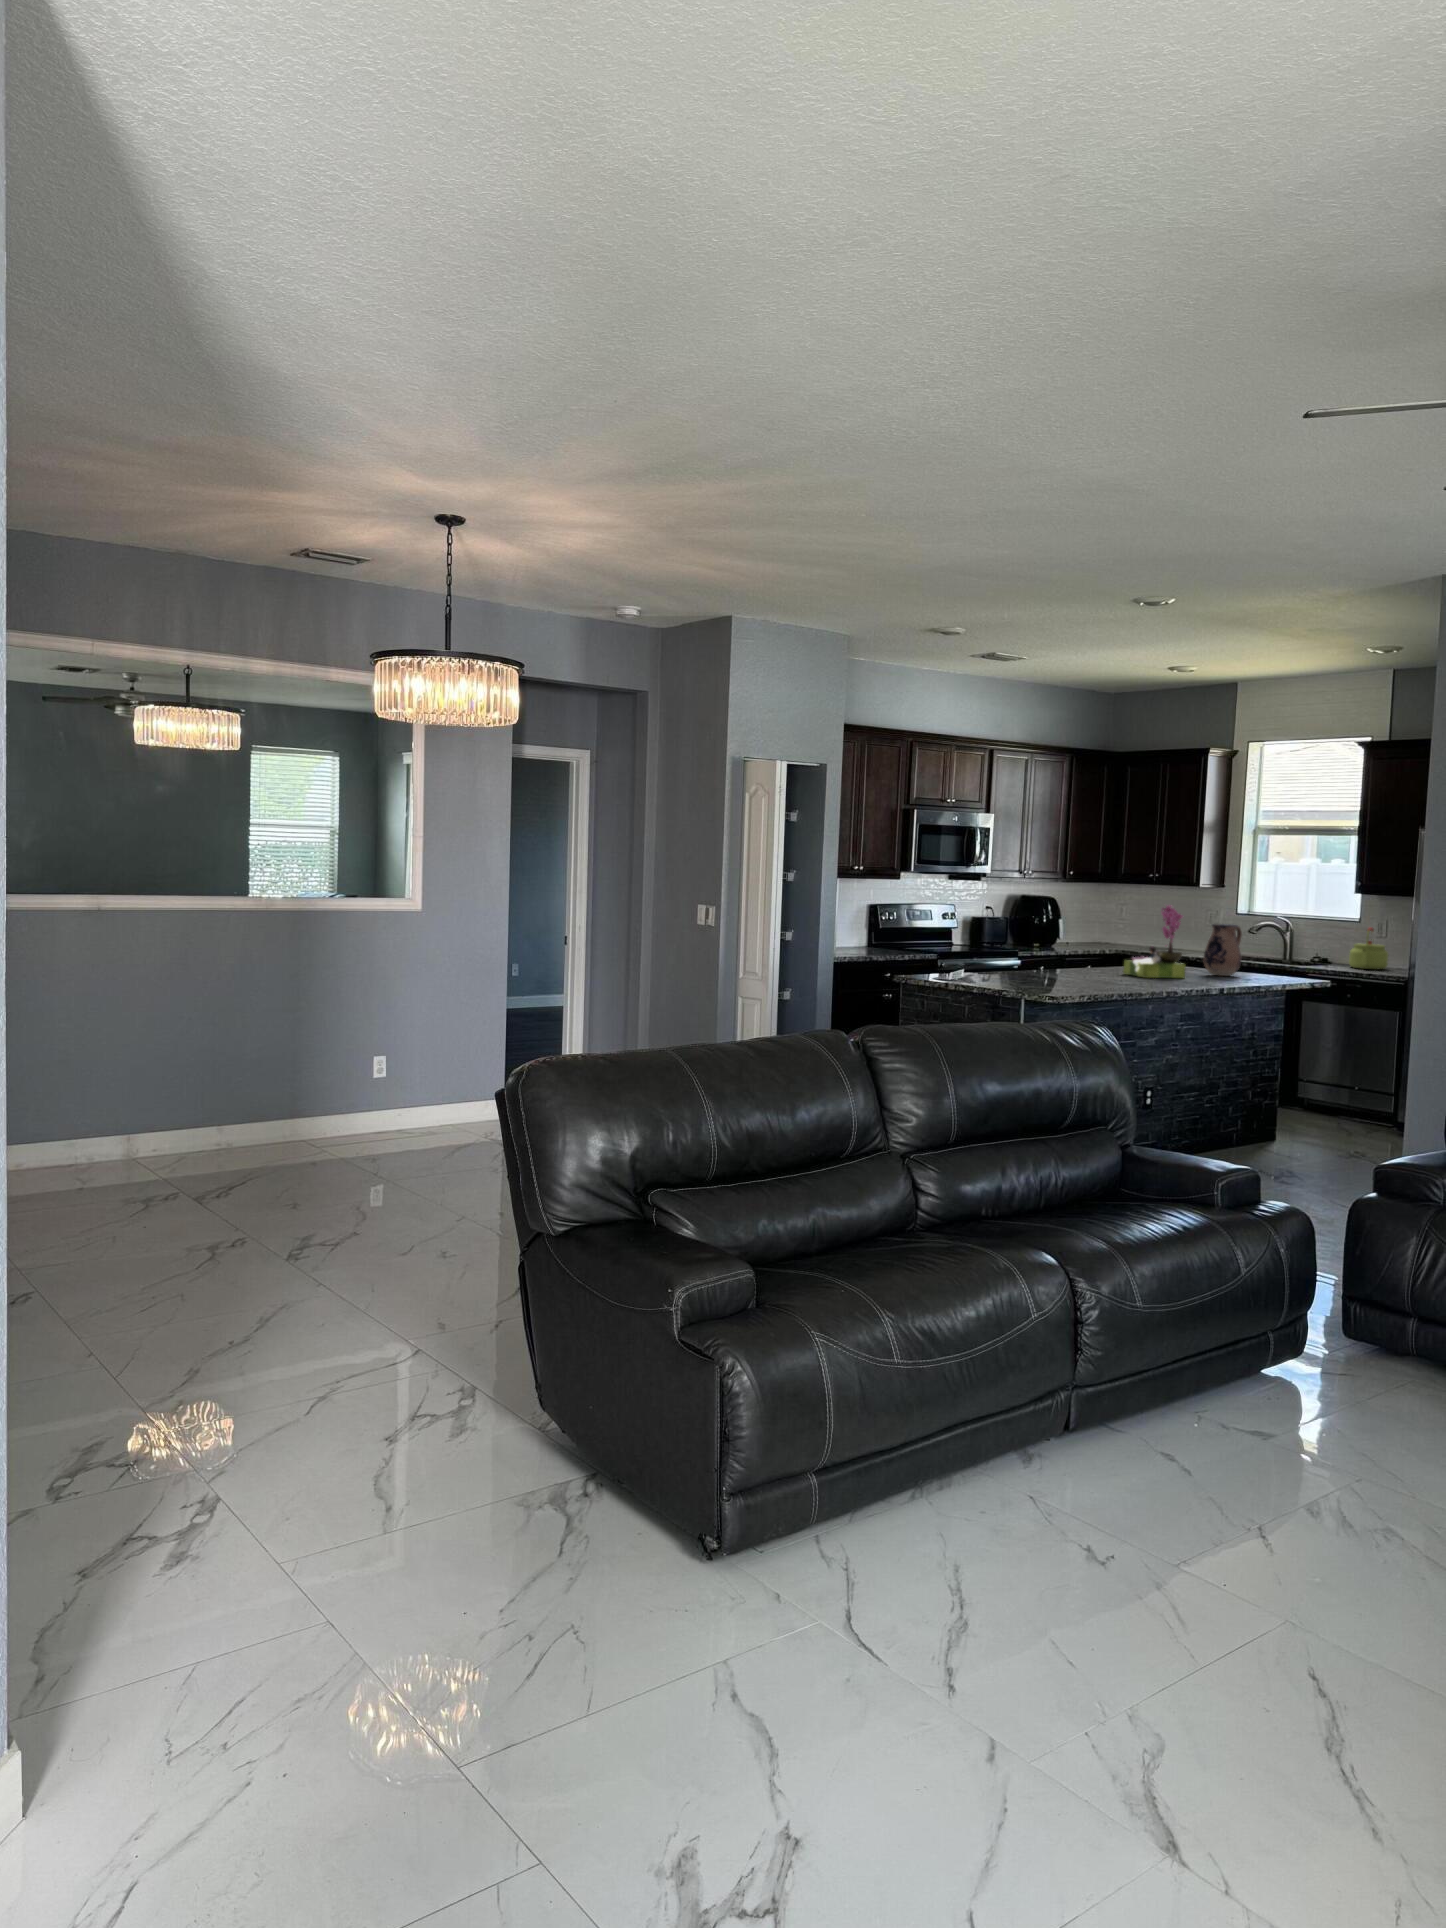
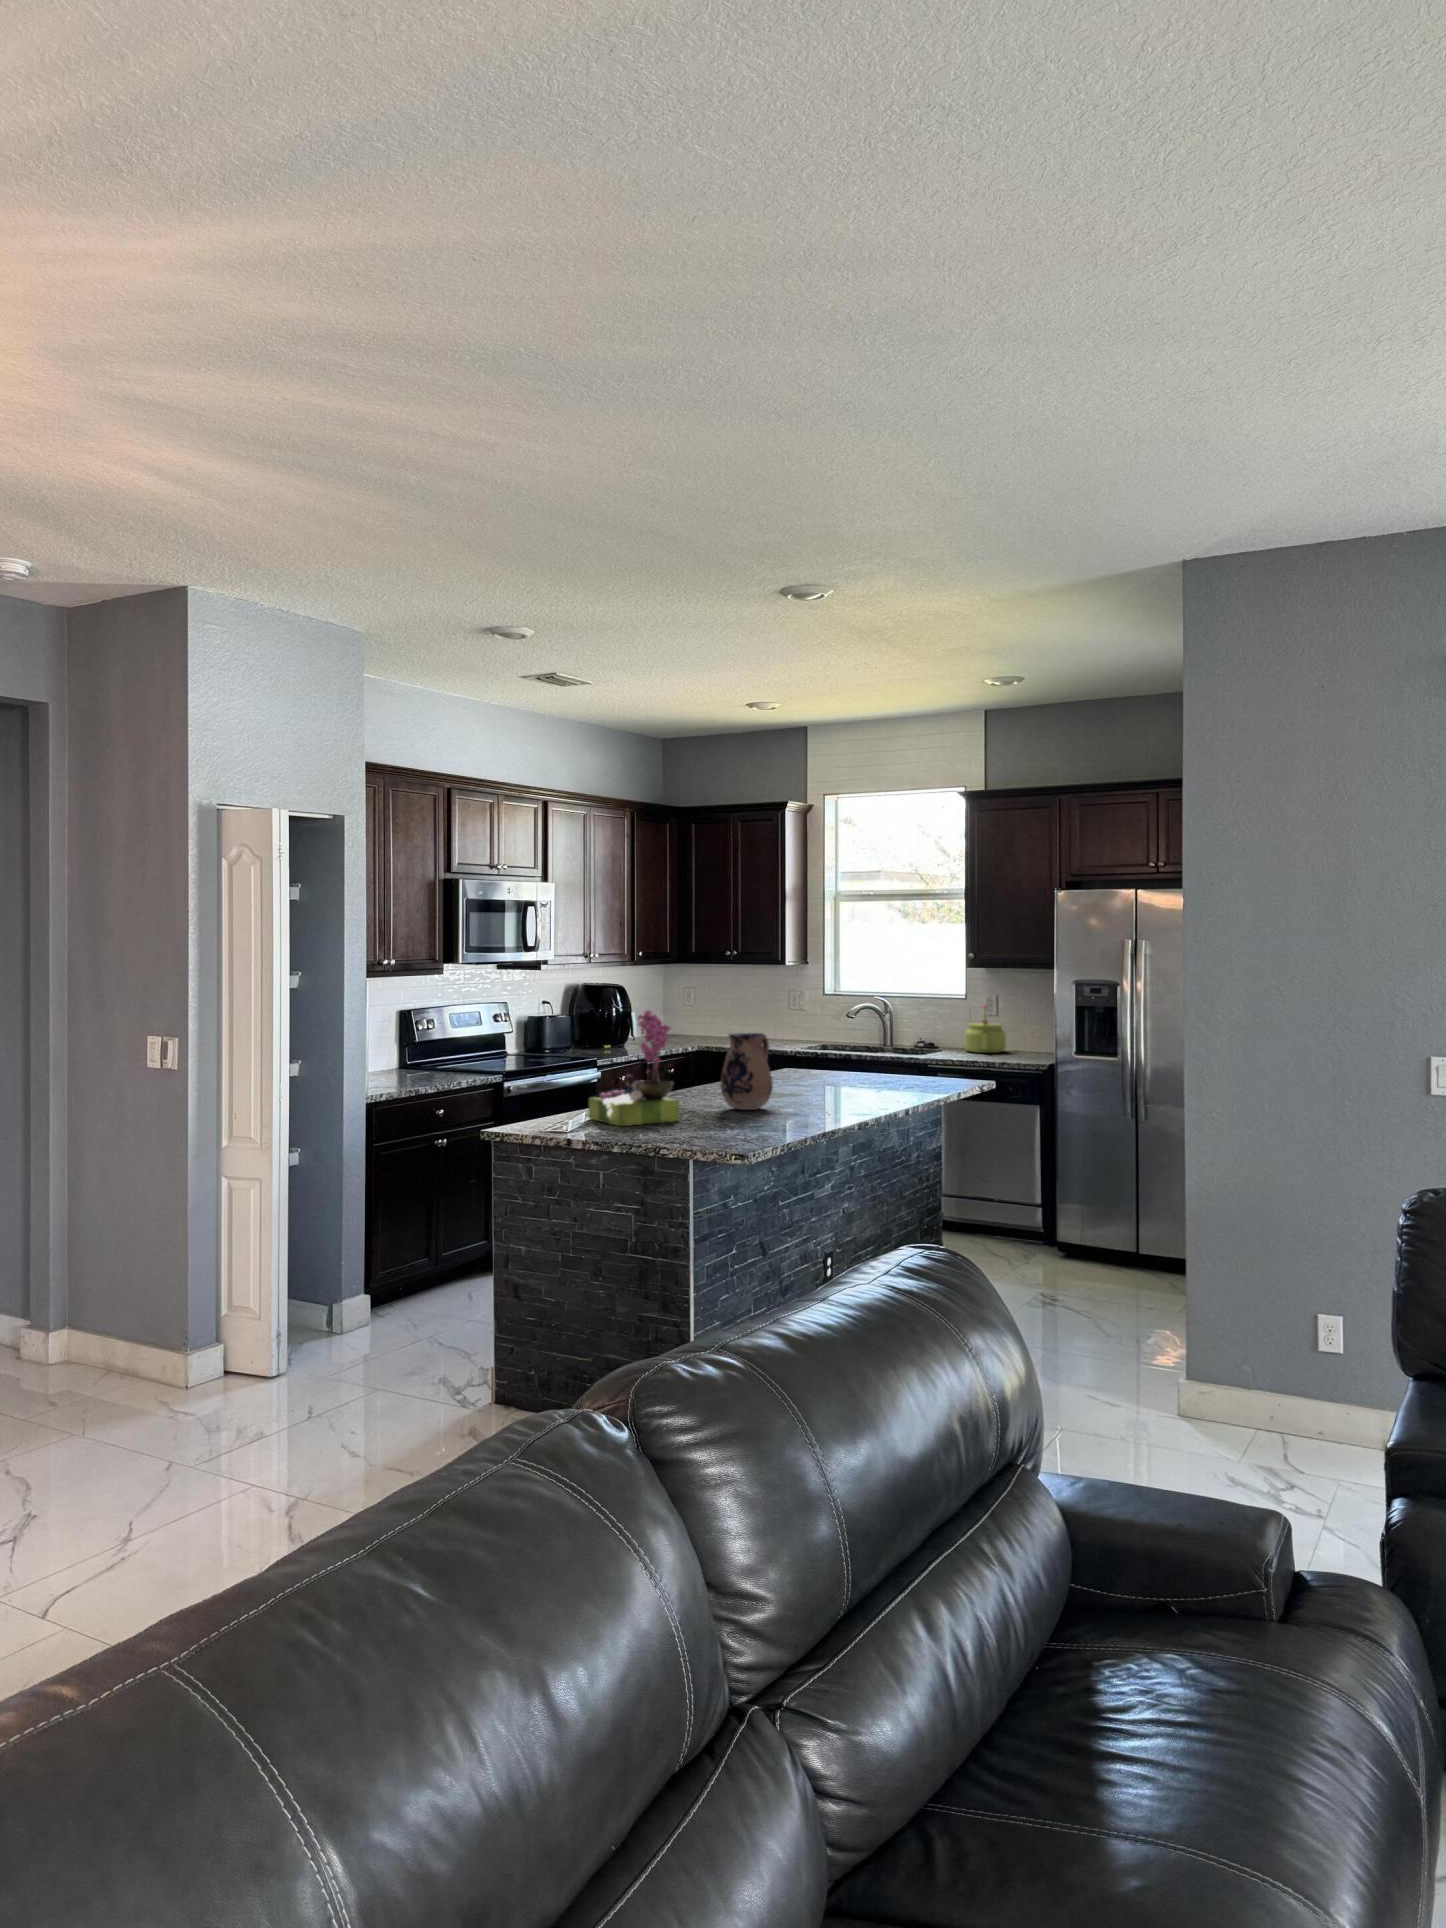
flower arrangement: present [1123,905,1185,978] -> present [589,1010,679,1126]
ceramic pitcher: present [1203,924,1242,976] -> present [721,1033,773,1110]

